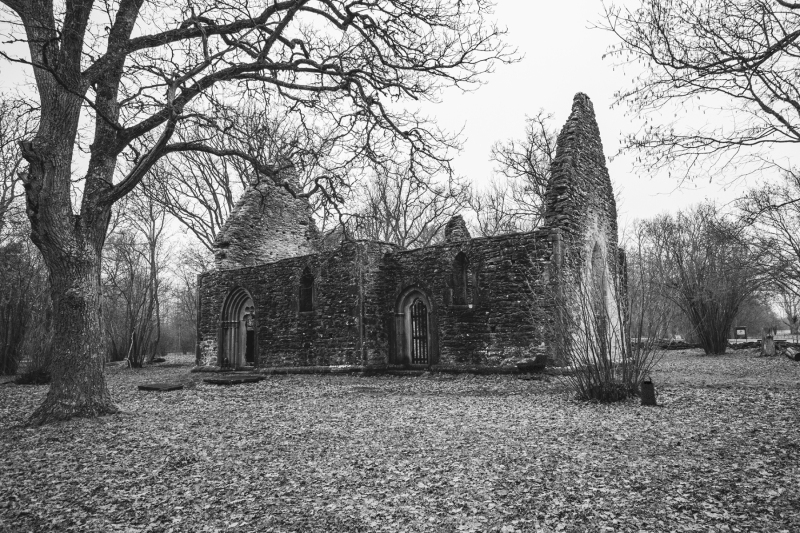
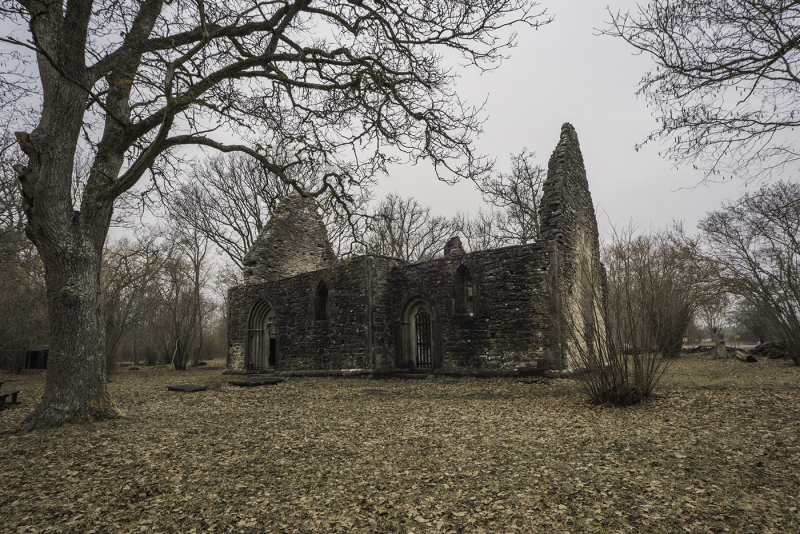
watering can: present [627,376,659,405] -> none [645,381,683,413]

